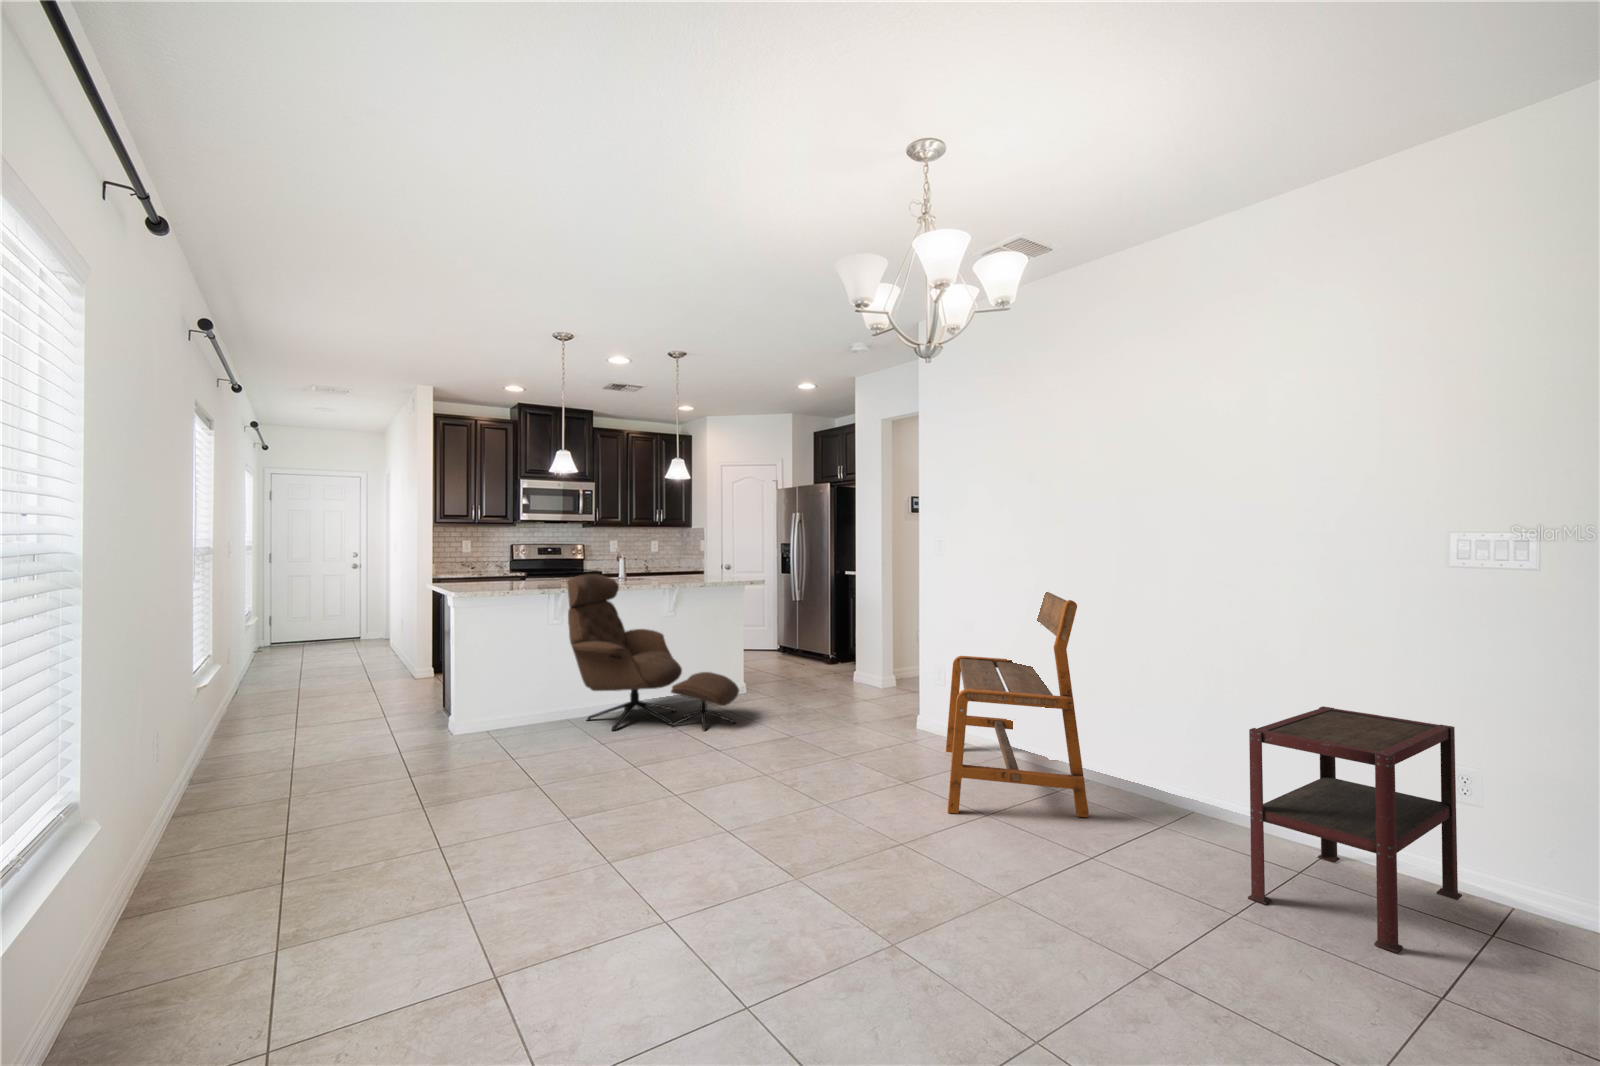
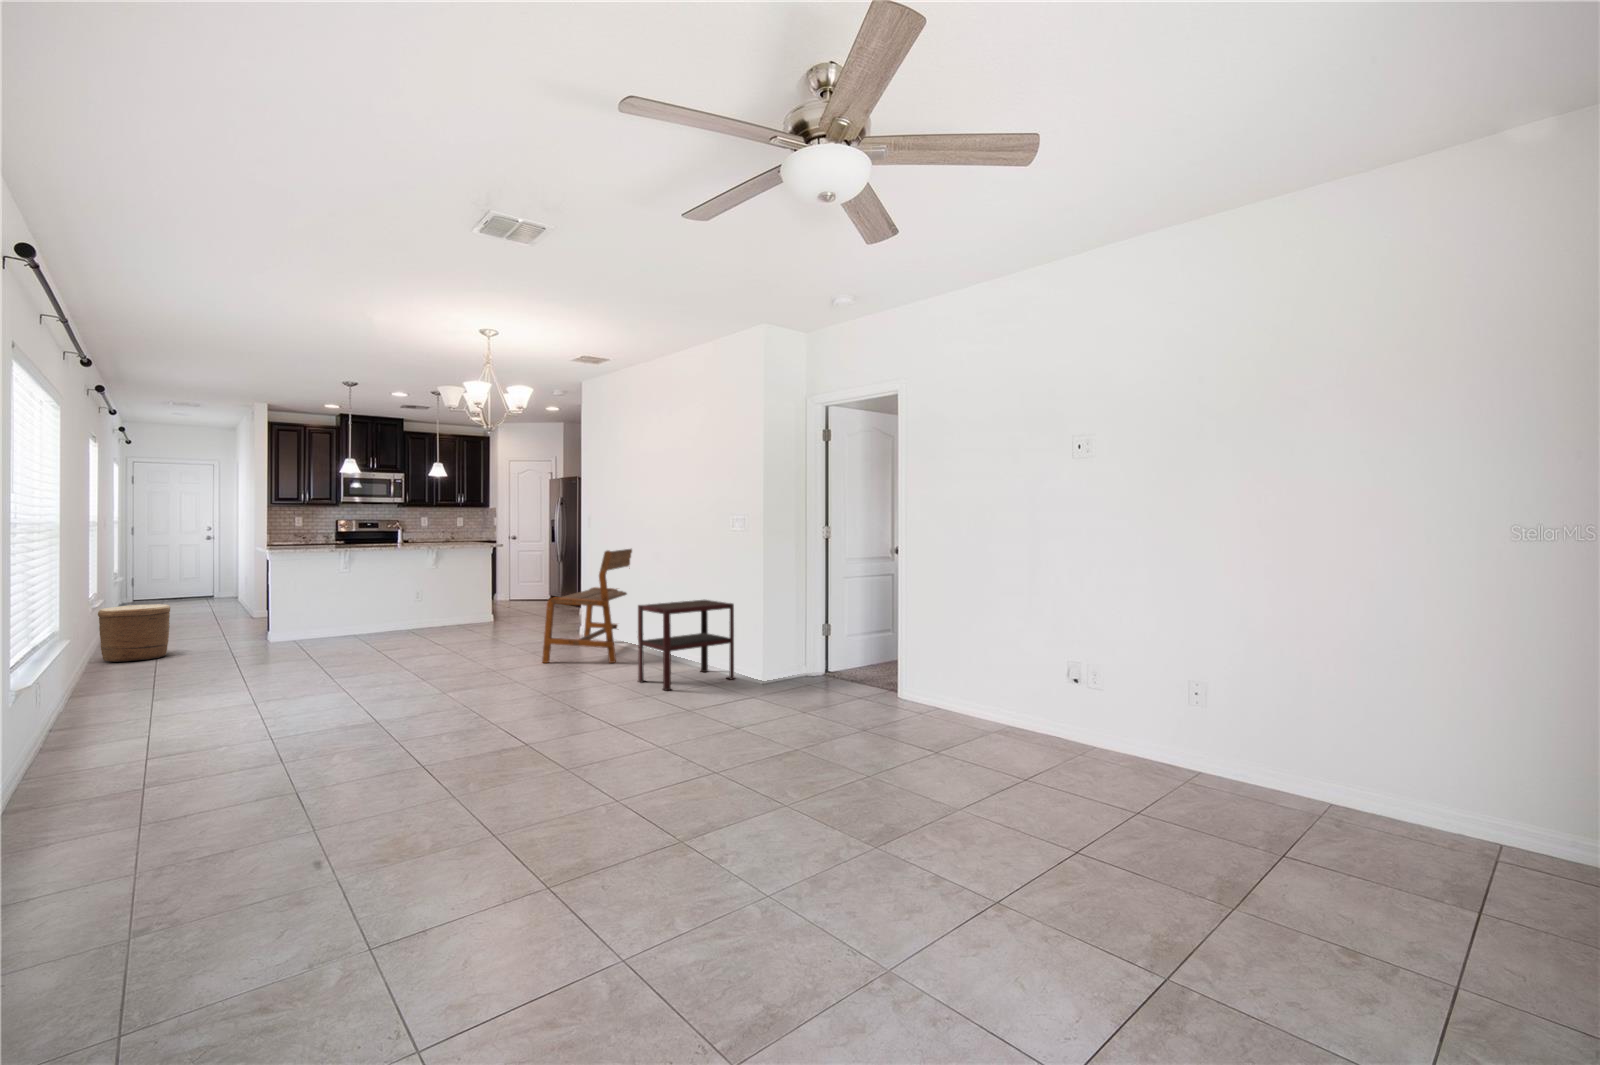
lounge chair: present [567,574,739,730] -> none [353,540,475,639]
woven basket: none [199,684,310,787] -> present [98,604,170,662]

